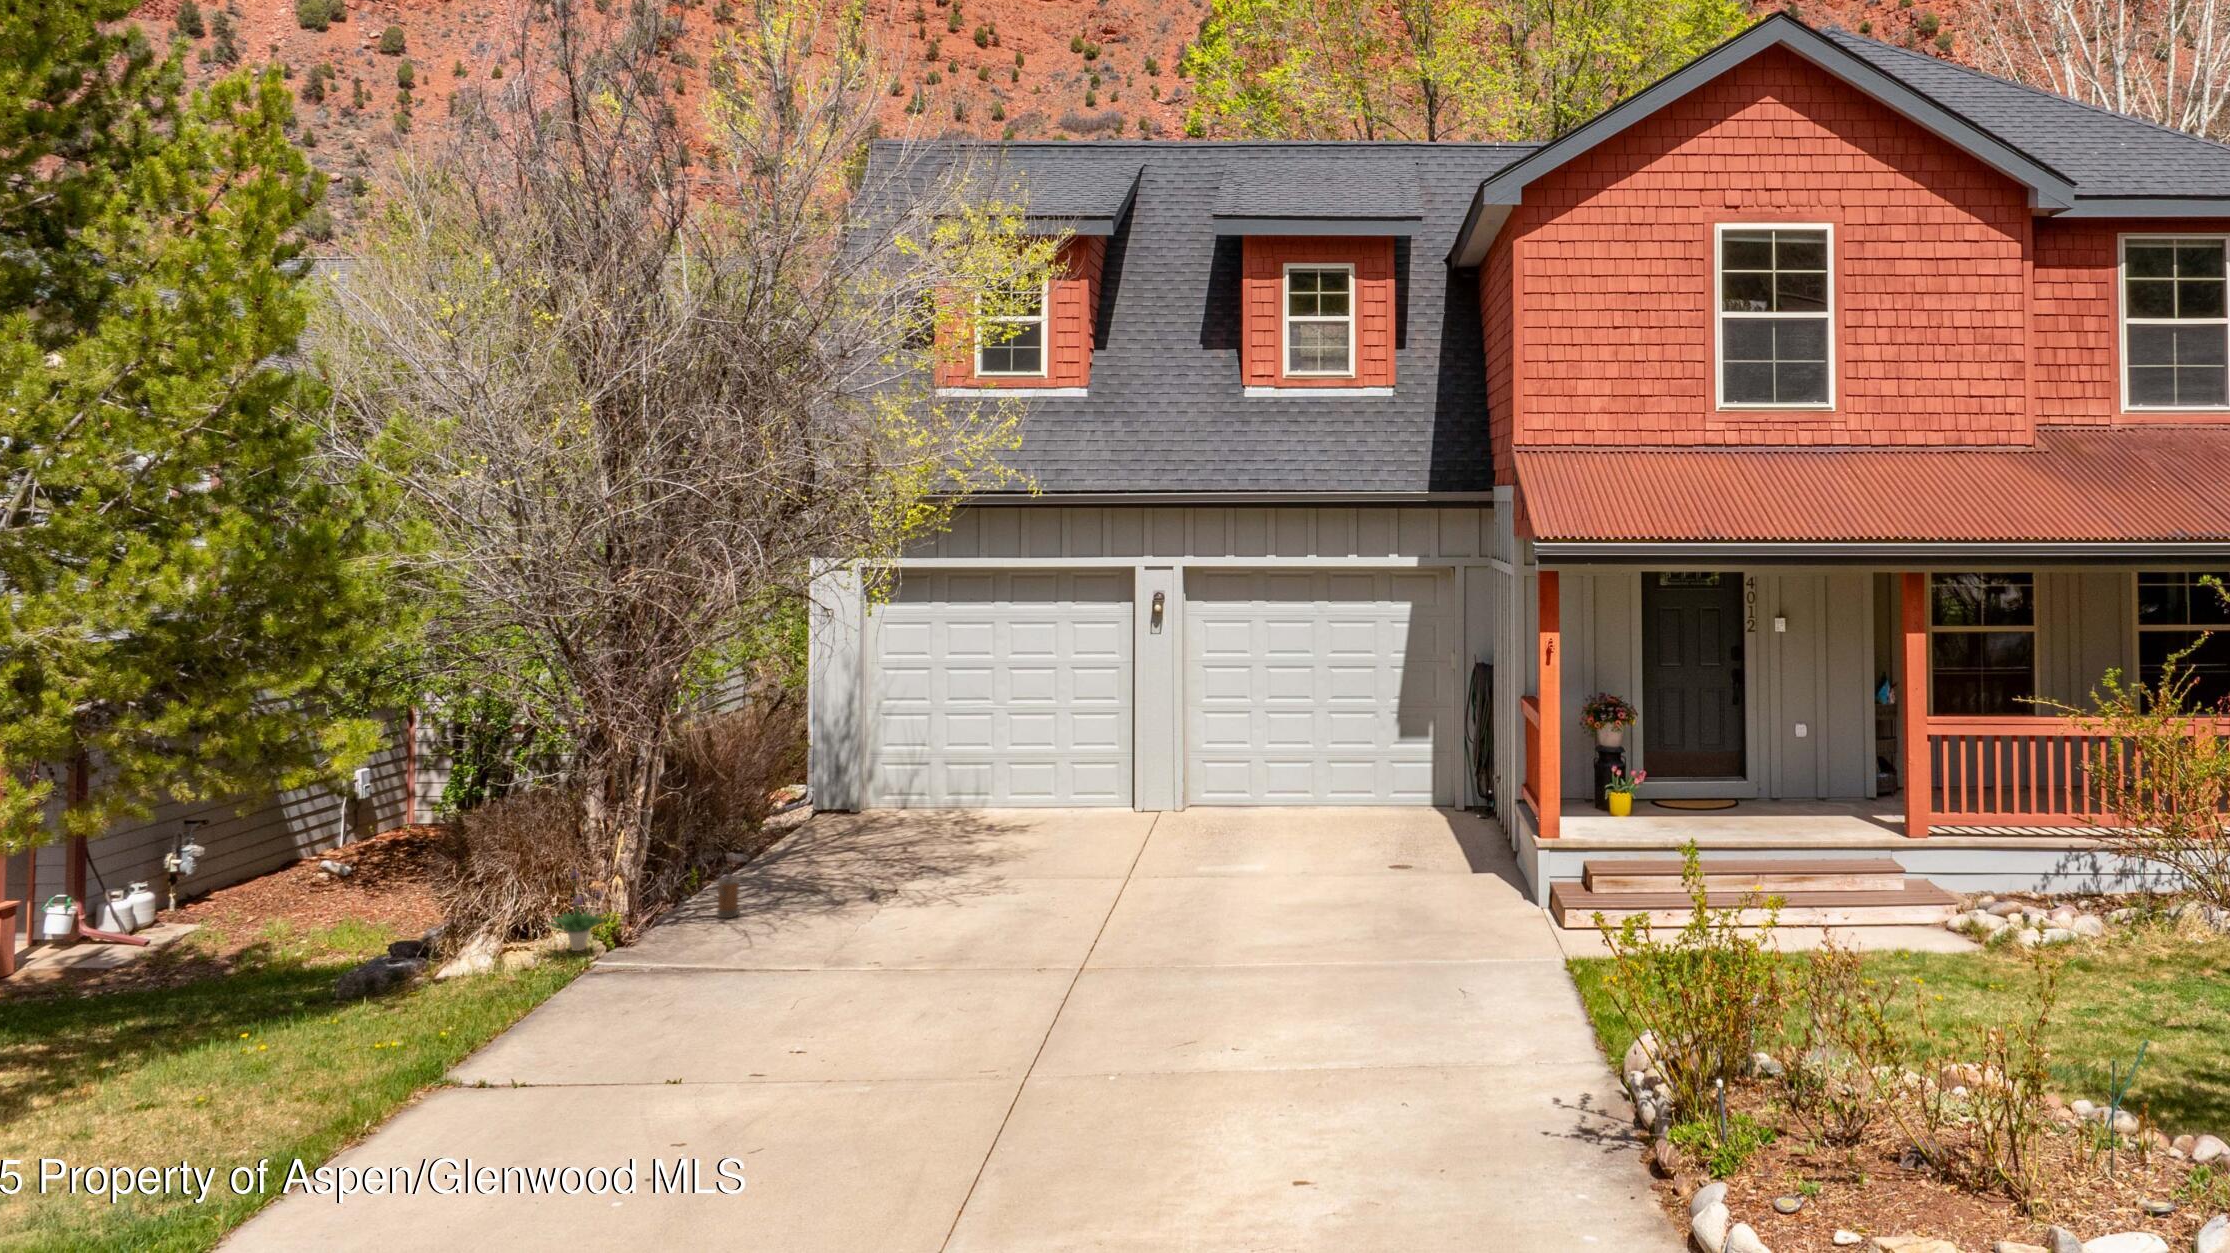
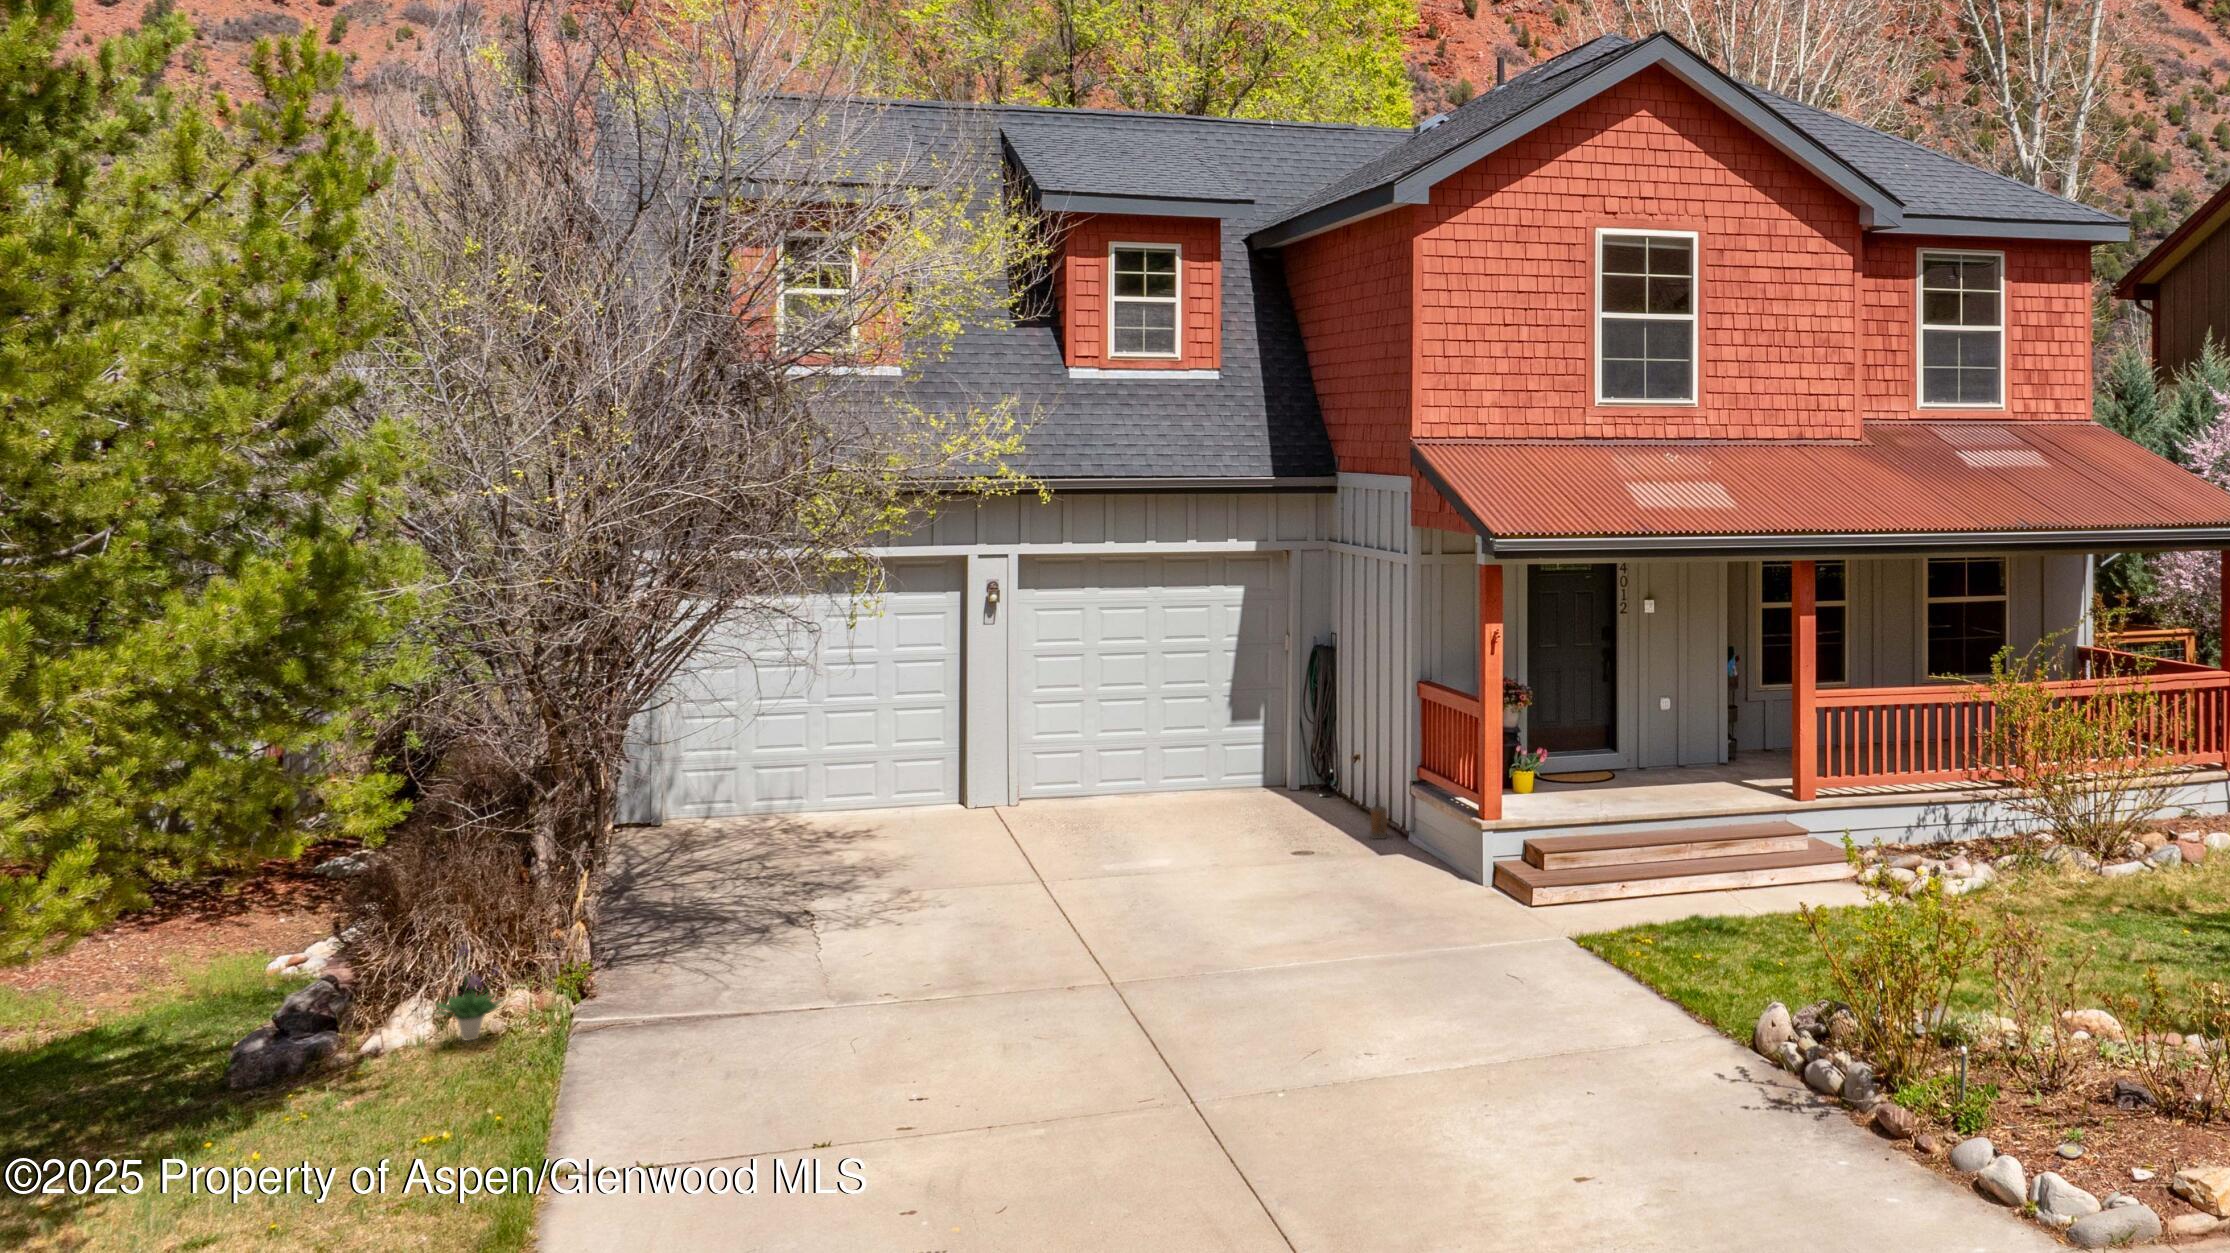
watering can: present [717,867,739,918] -> present [1370,805,1387,839]

